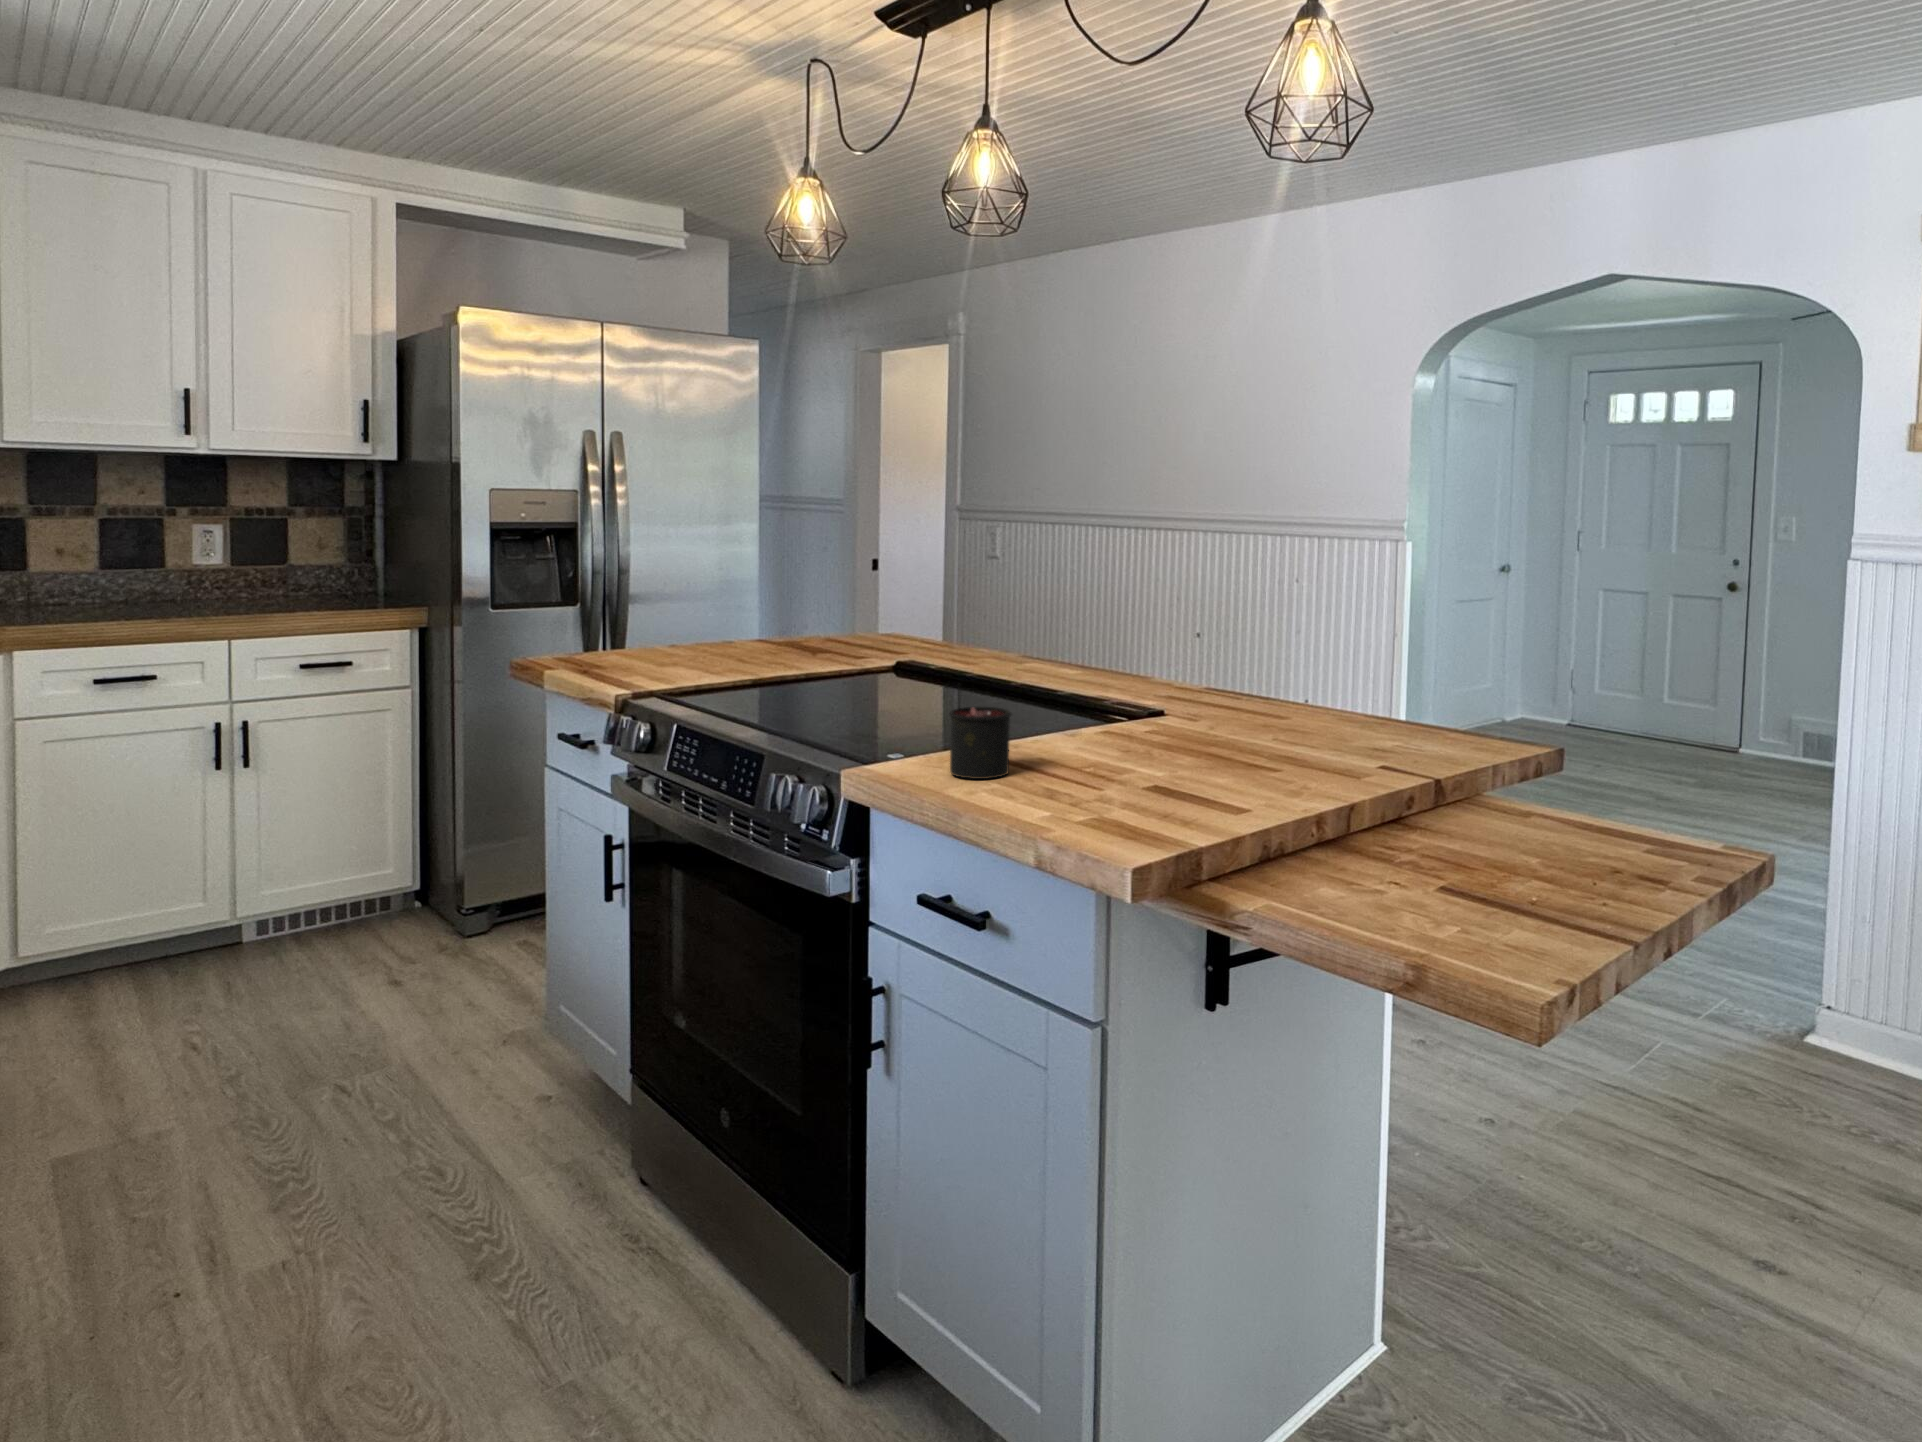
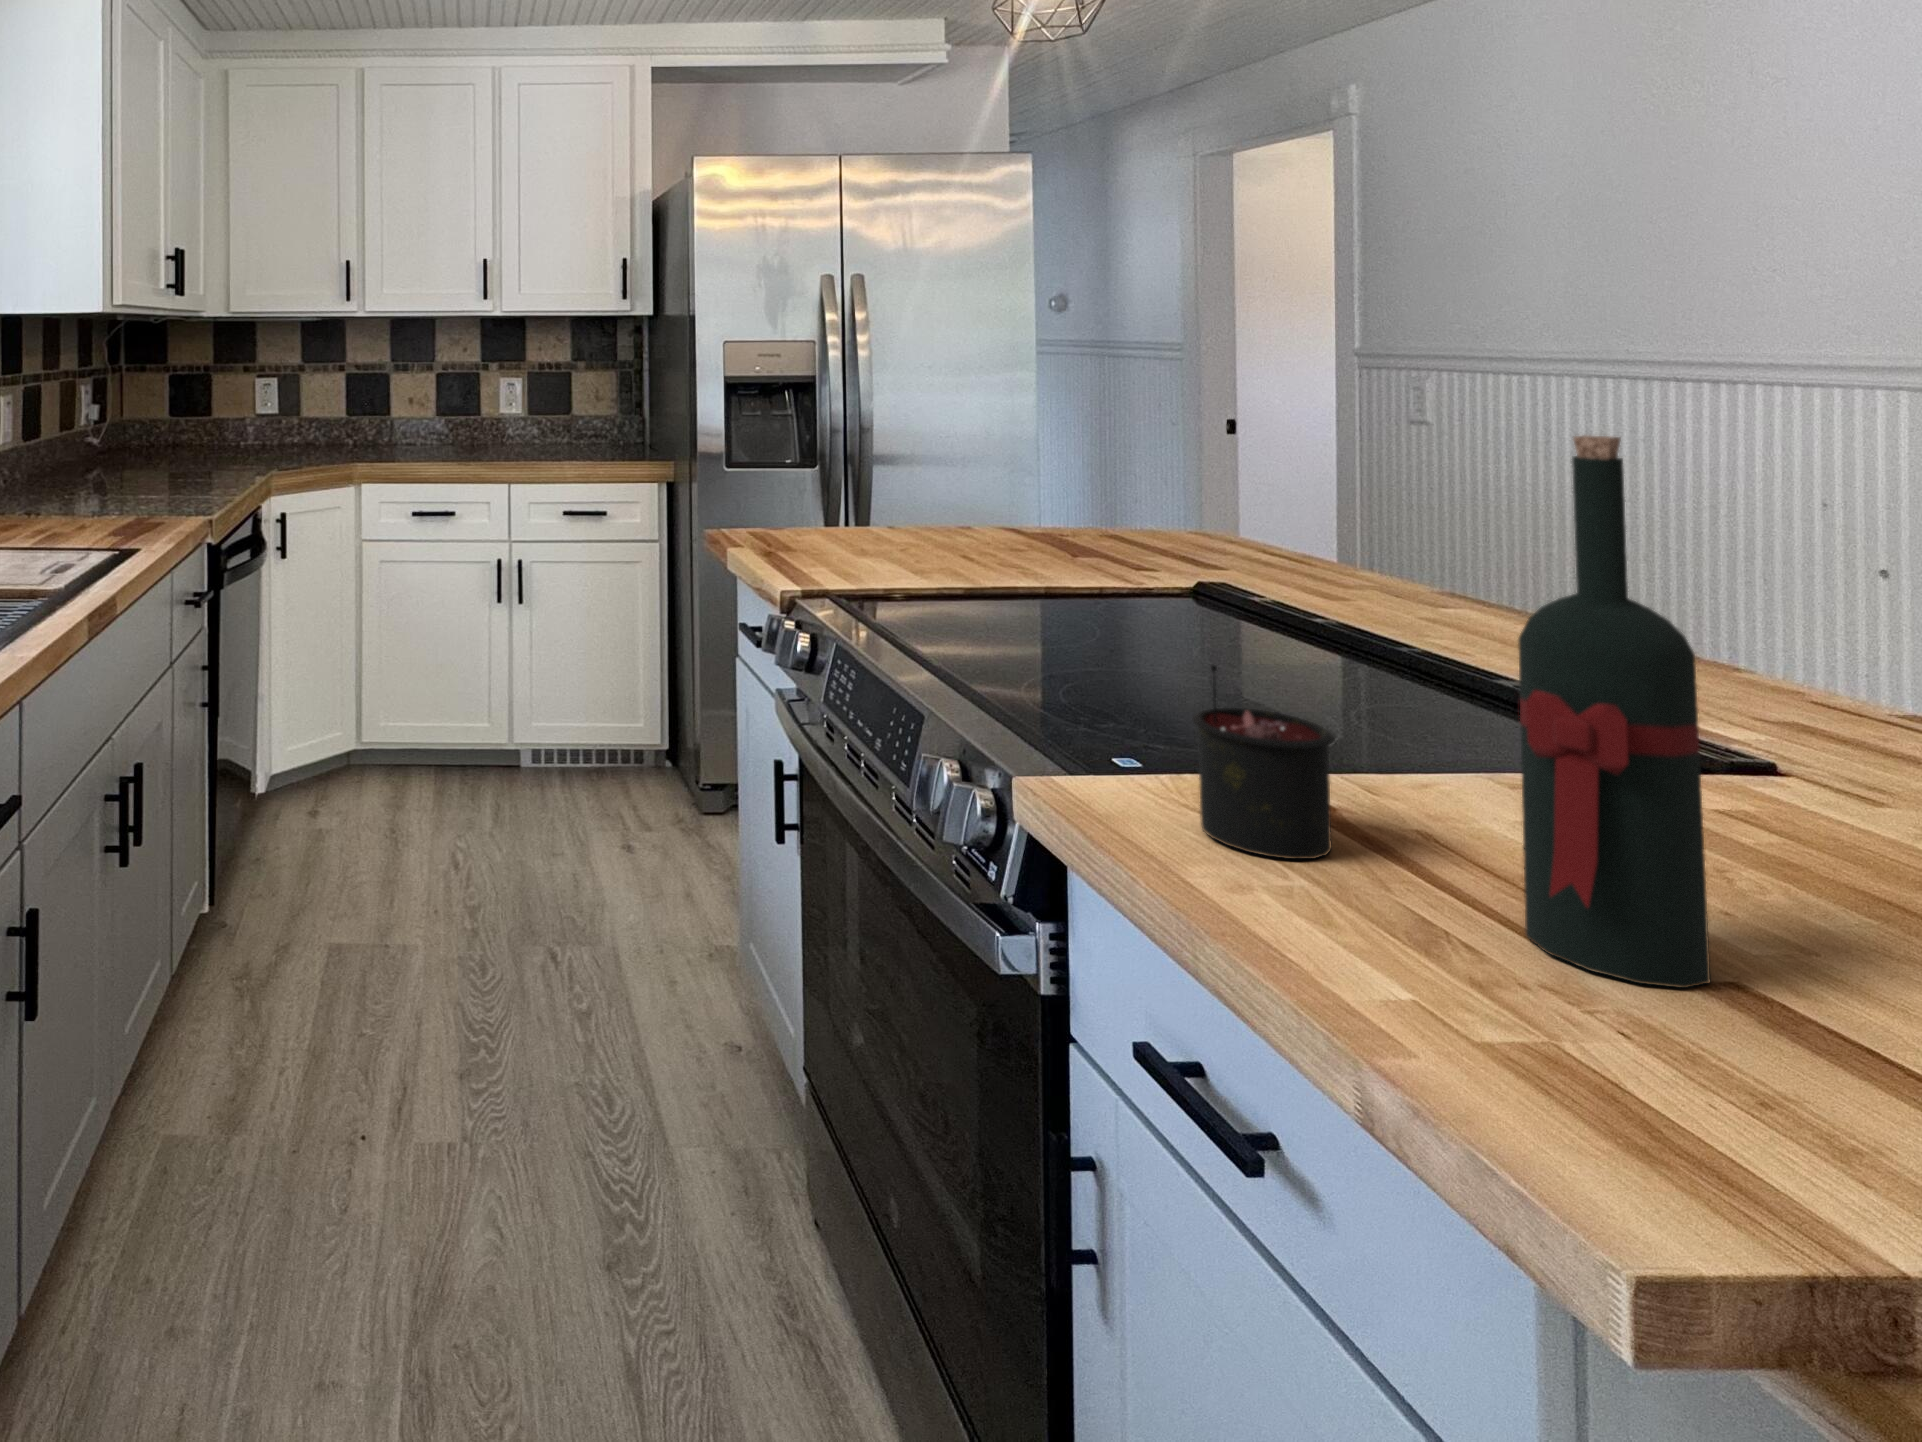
wine bottle: none [1088,550,1149,791] -> present [1518,435,1710,988]

